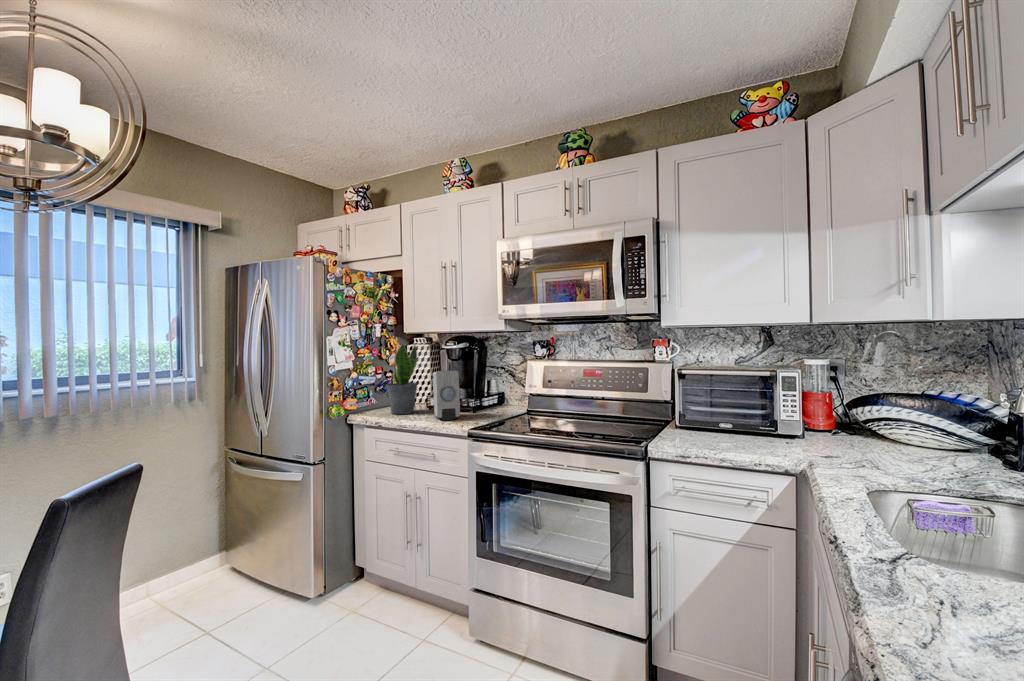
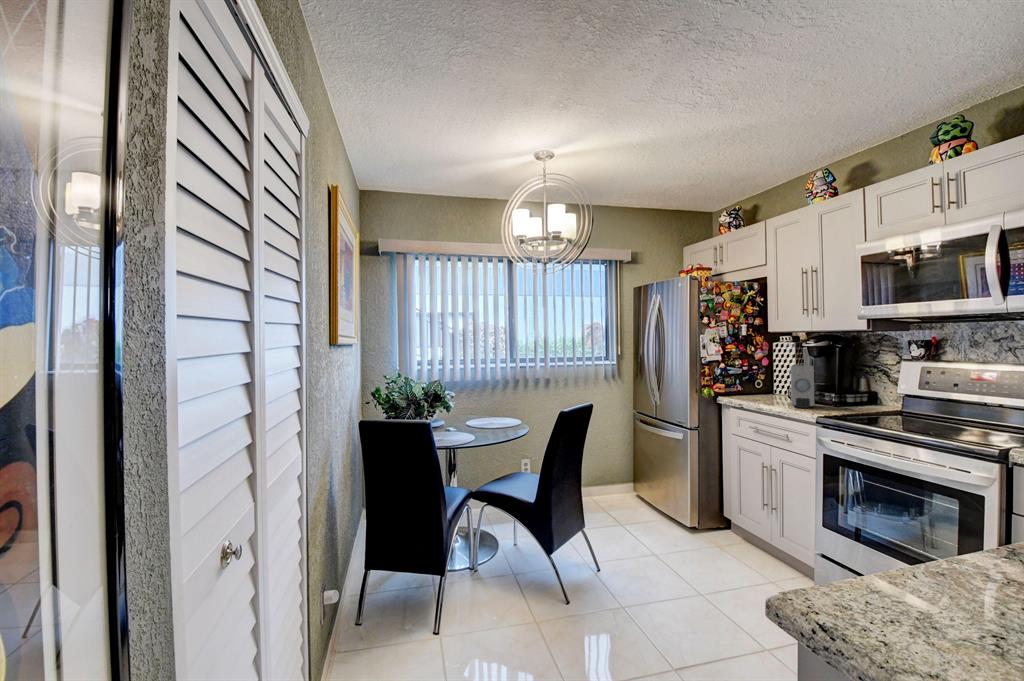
potted plant: present [386,343,418,414] -> none [749,340,779,400]

